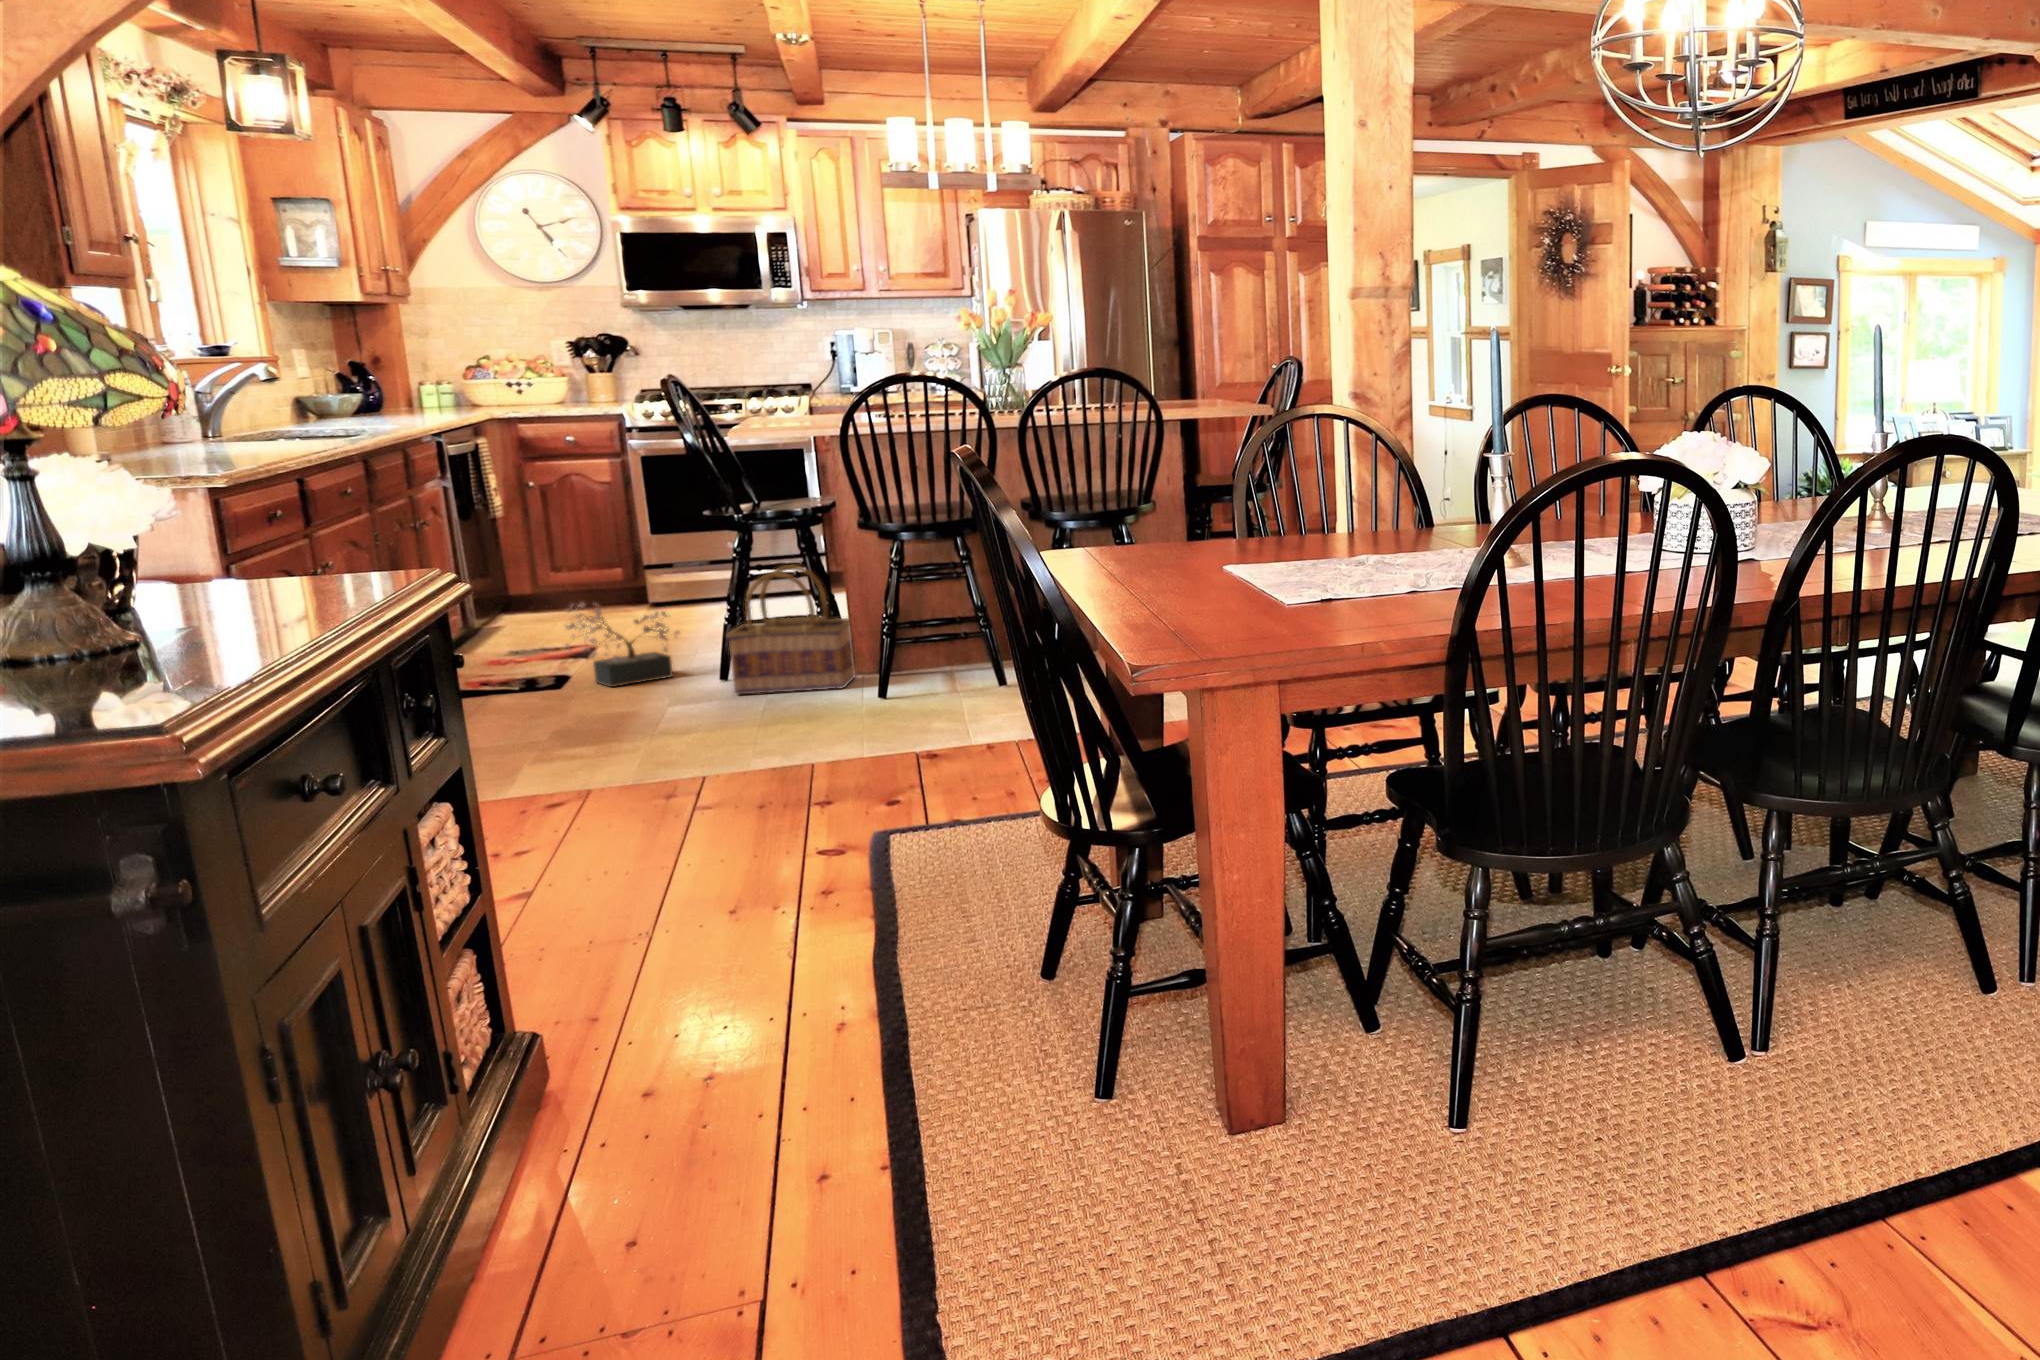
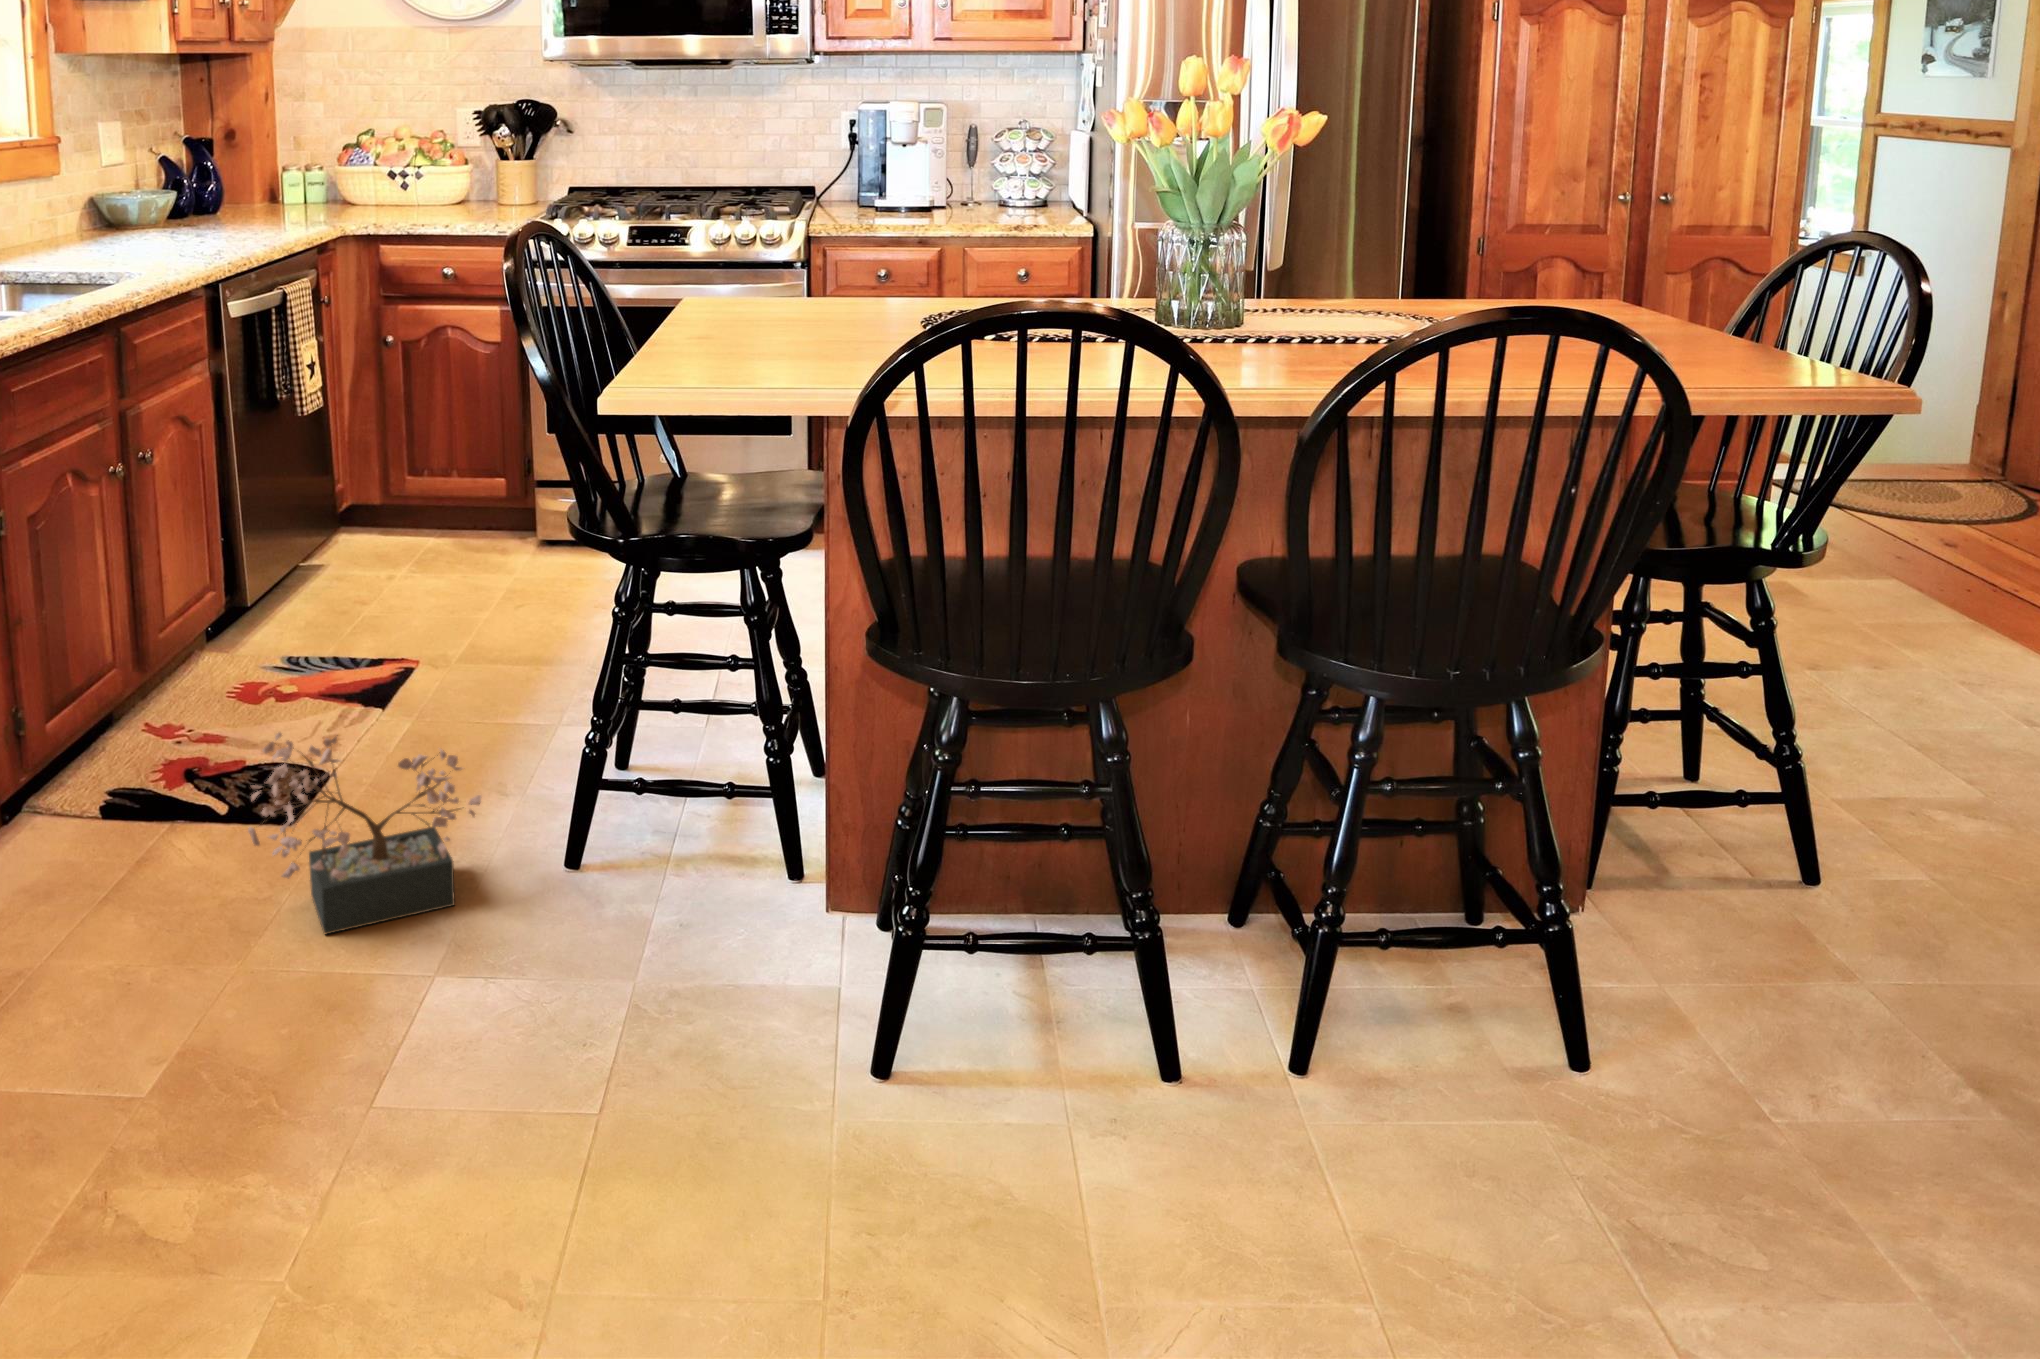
basket: present [727,565,856,694] -> none [523,756,819,1125]

